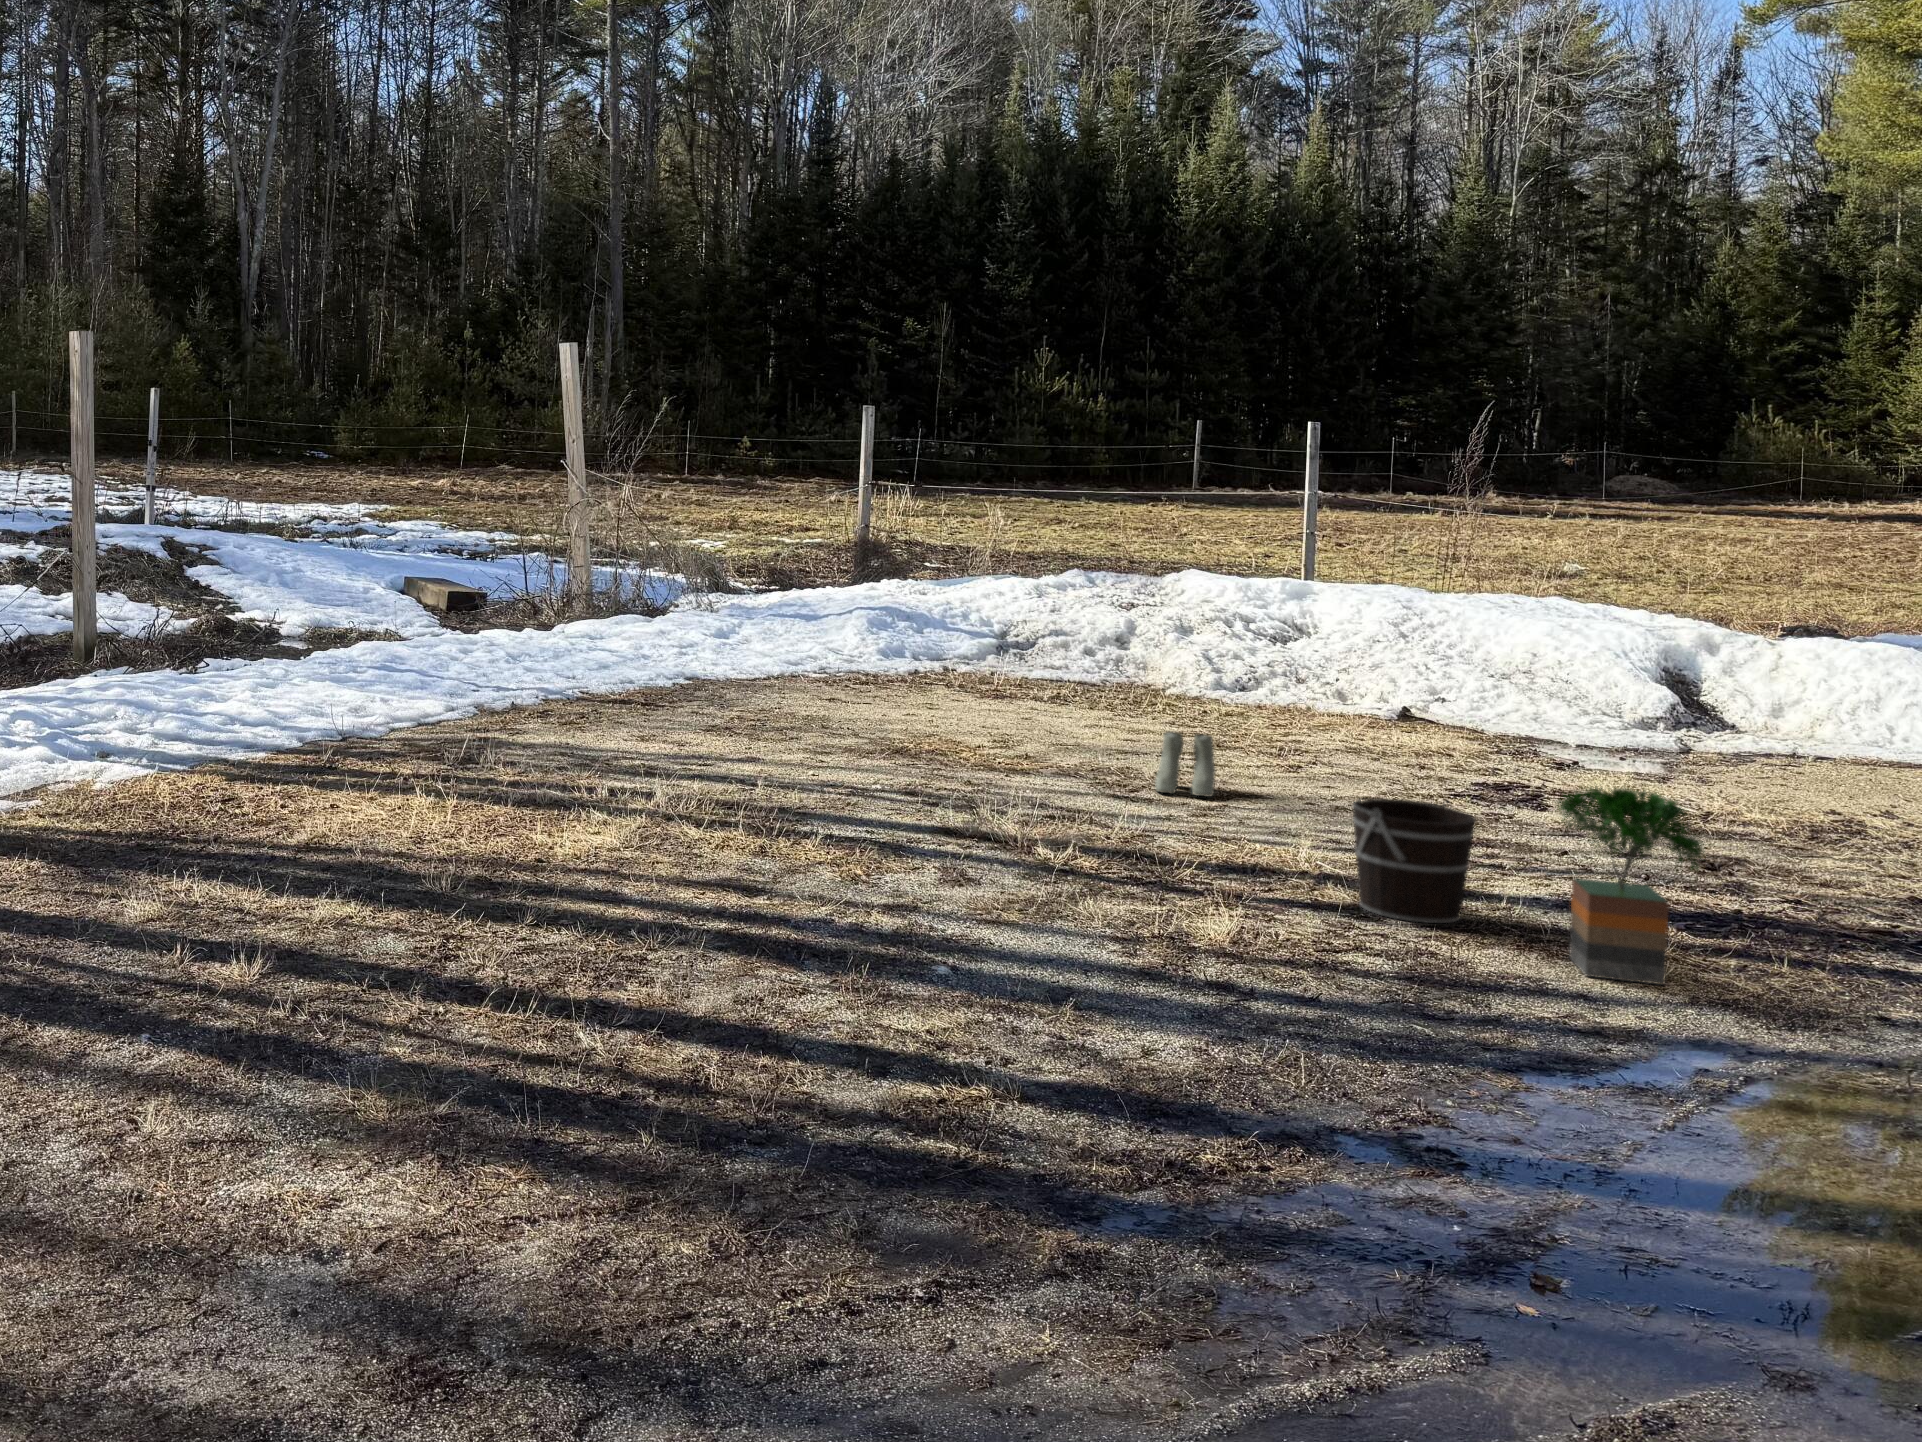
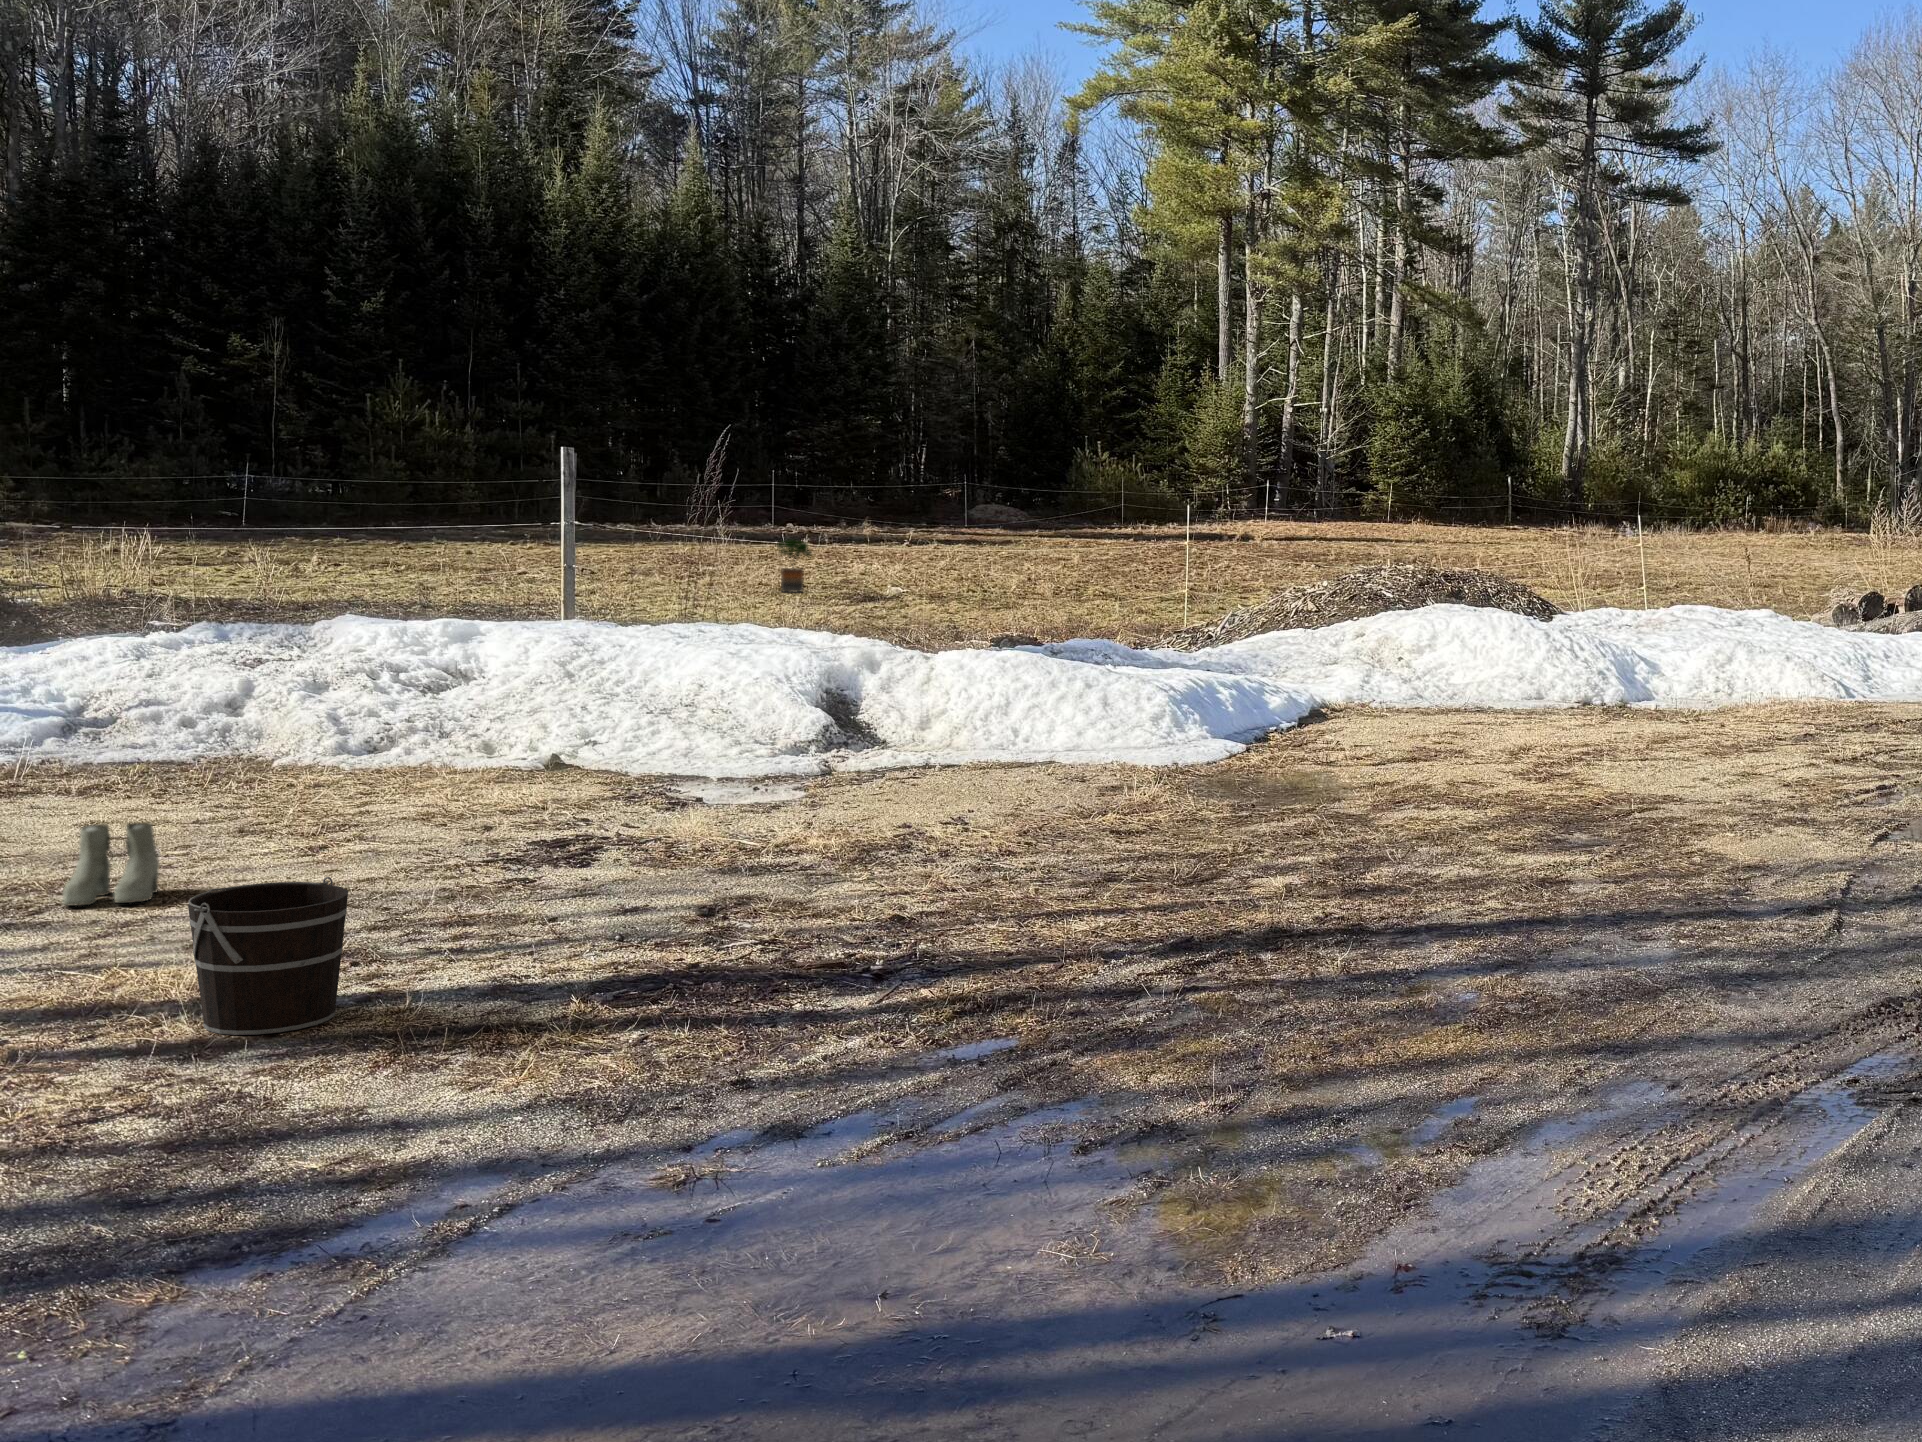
potted tree: present [1555,787,1704,985] -> present [777,540,812,592]

